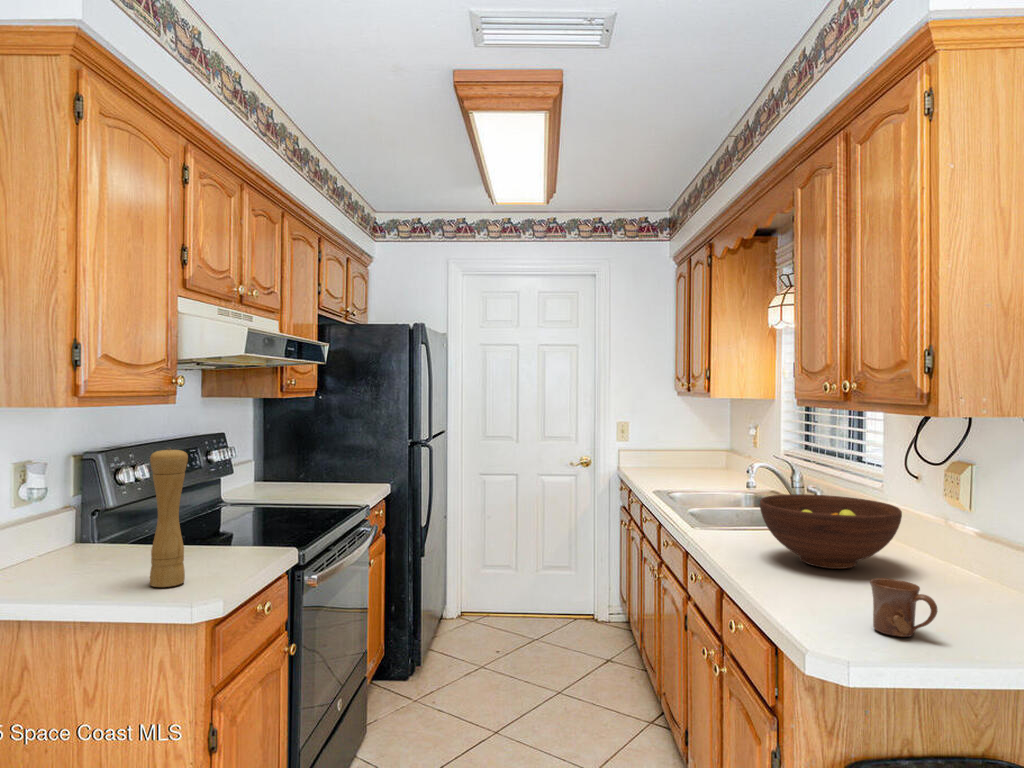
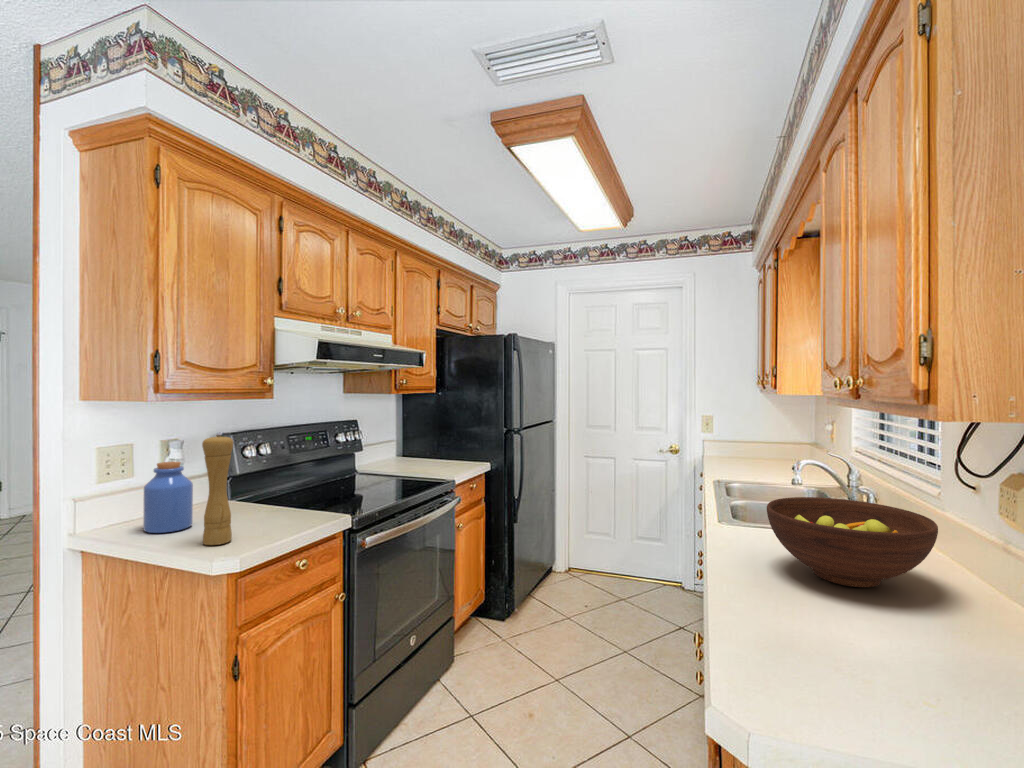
jar: none [36,486,101,581] -> present [143,462,193,533]
mug: present [870,578,938,637] -> none [835,618,922,703]

